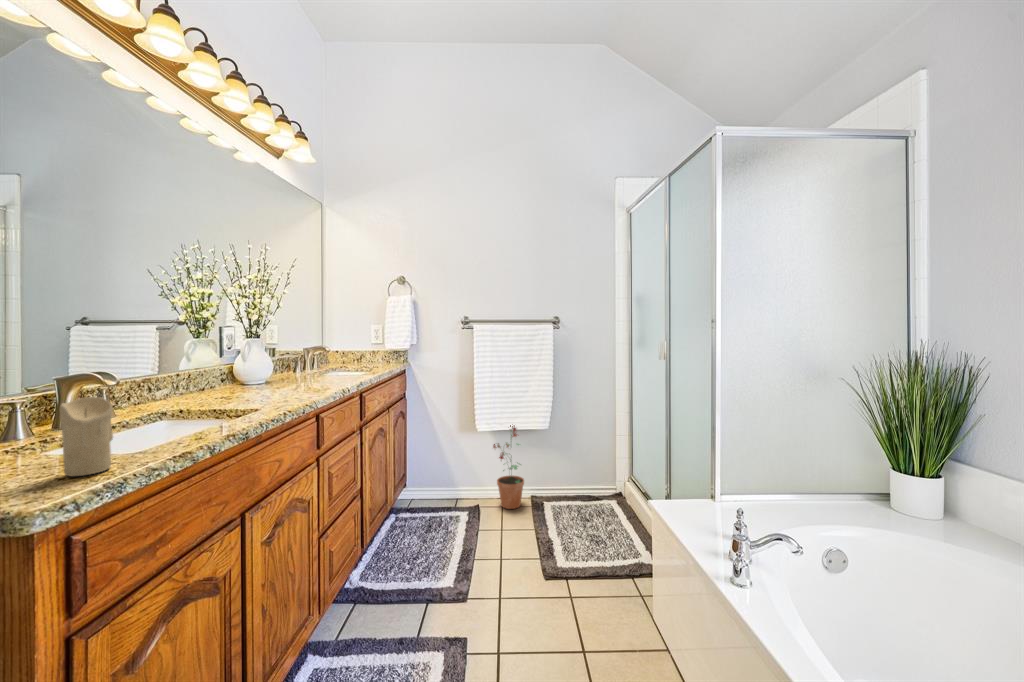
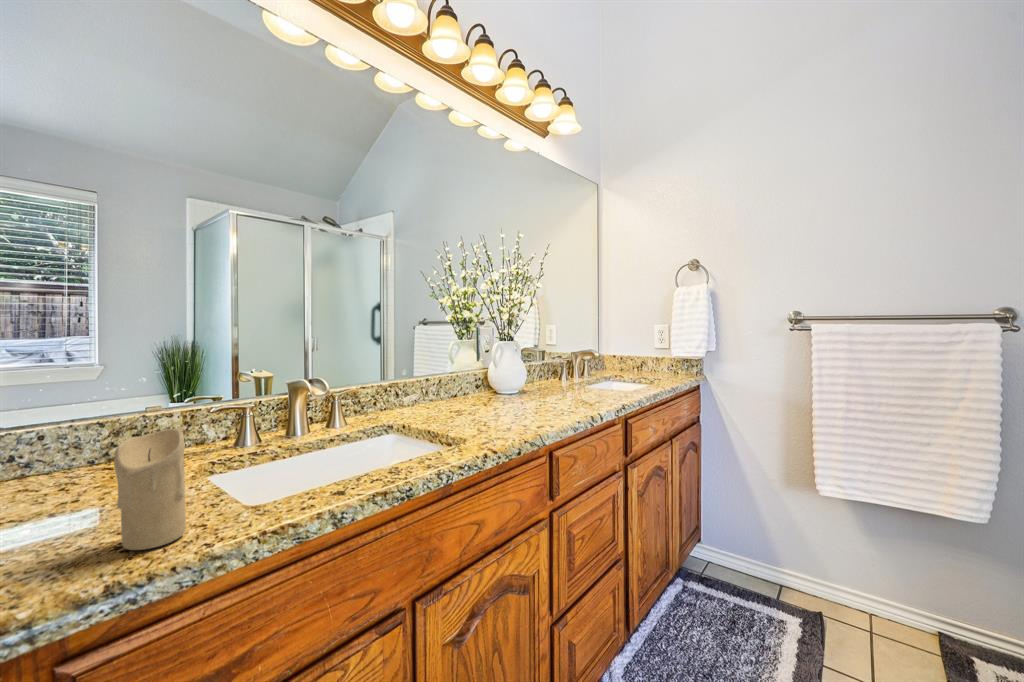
potted plant: present [493,425,524,509] -> none [844,489,916,643]

